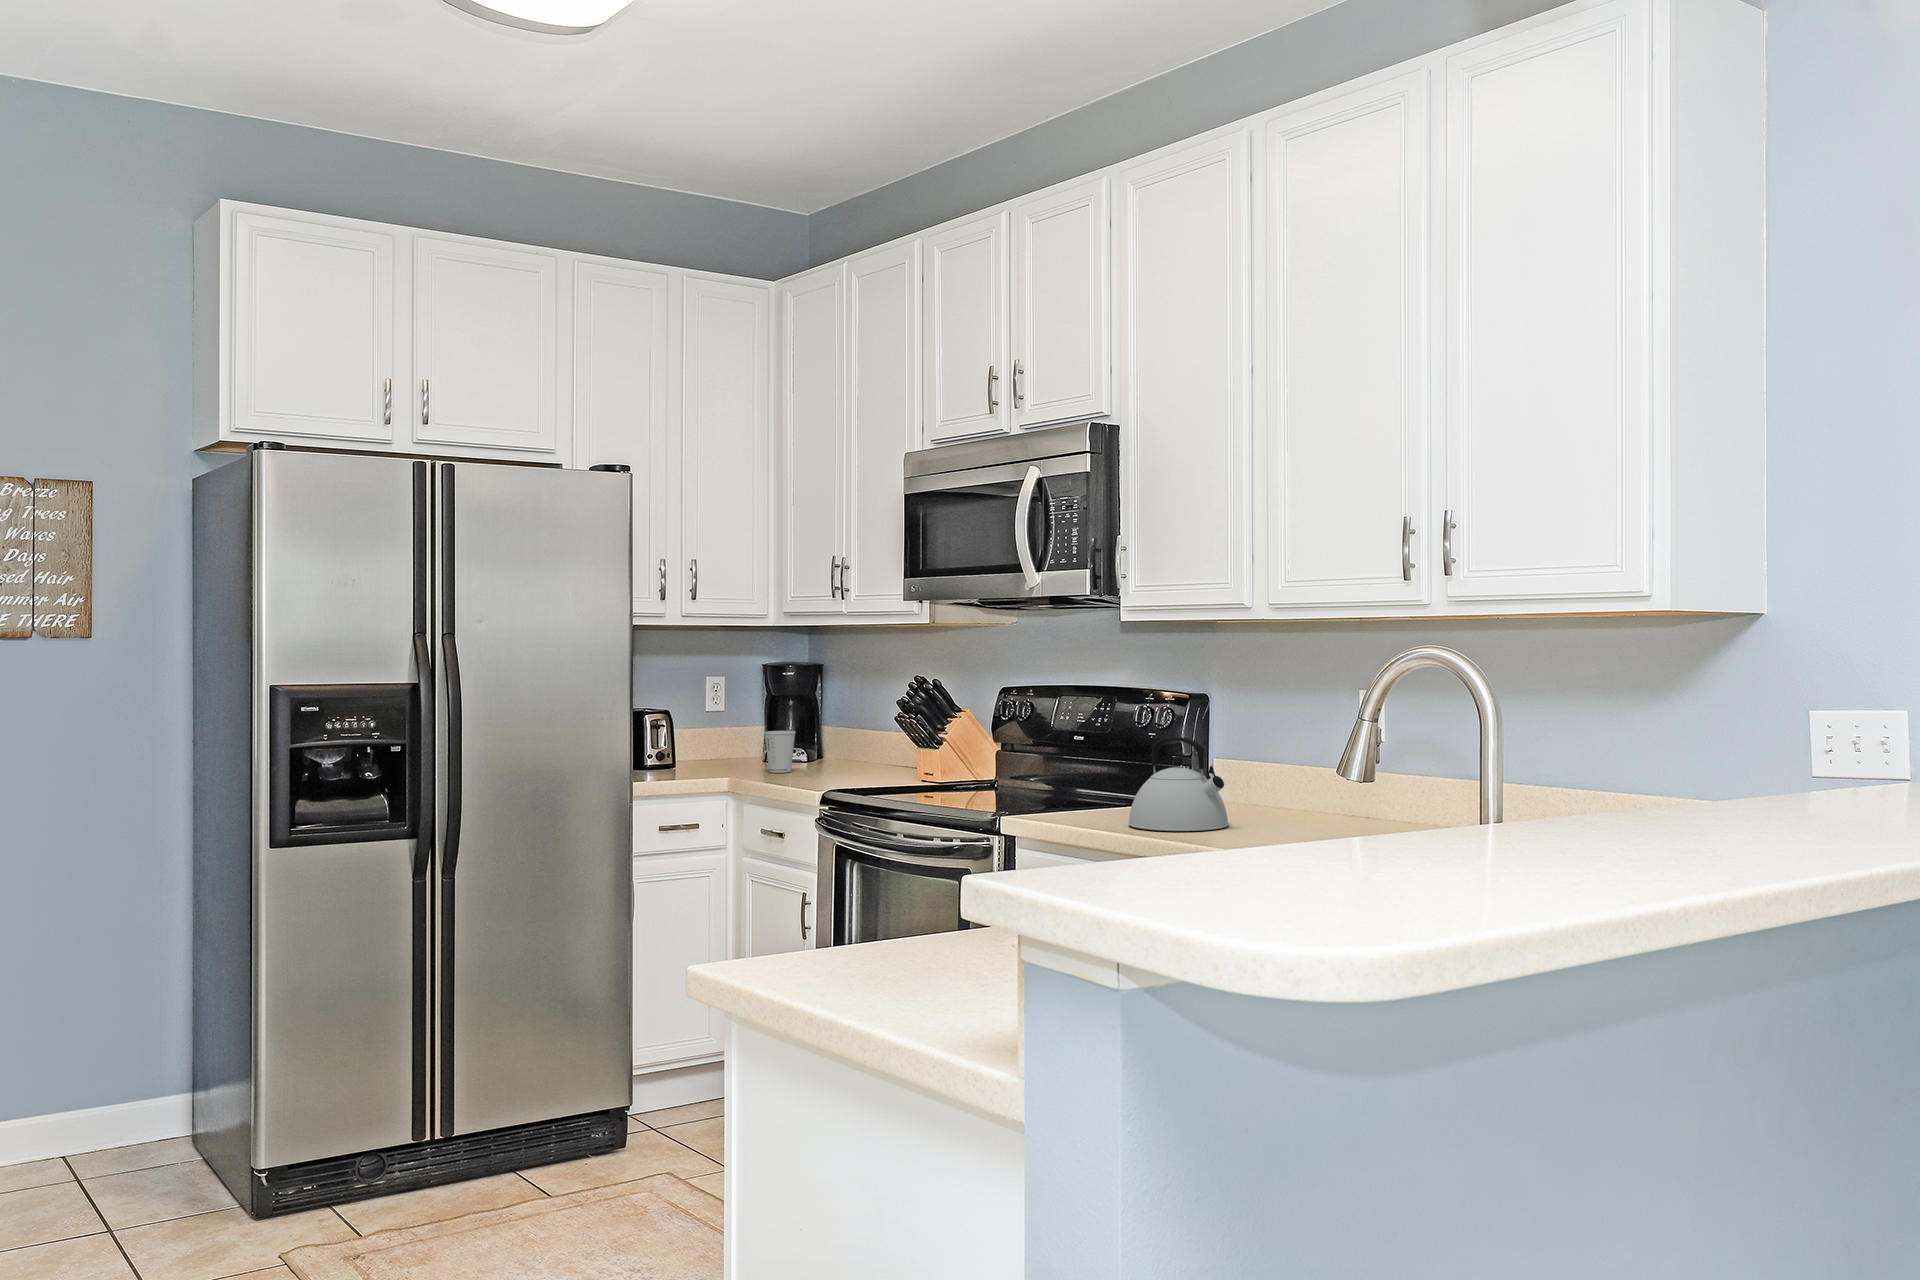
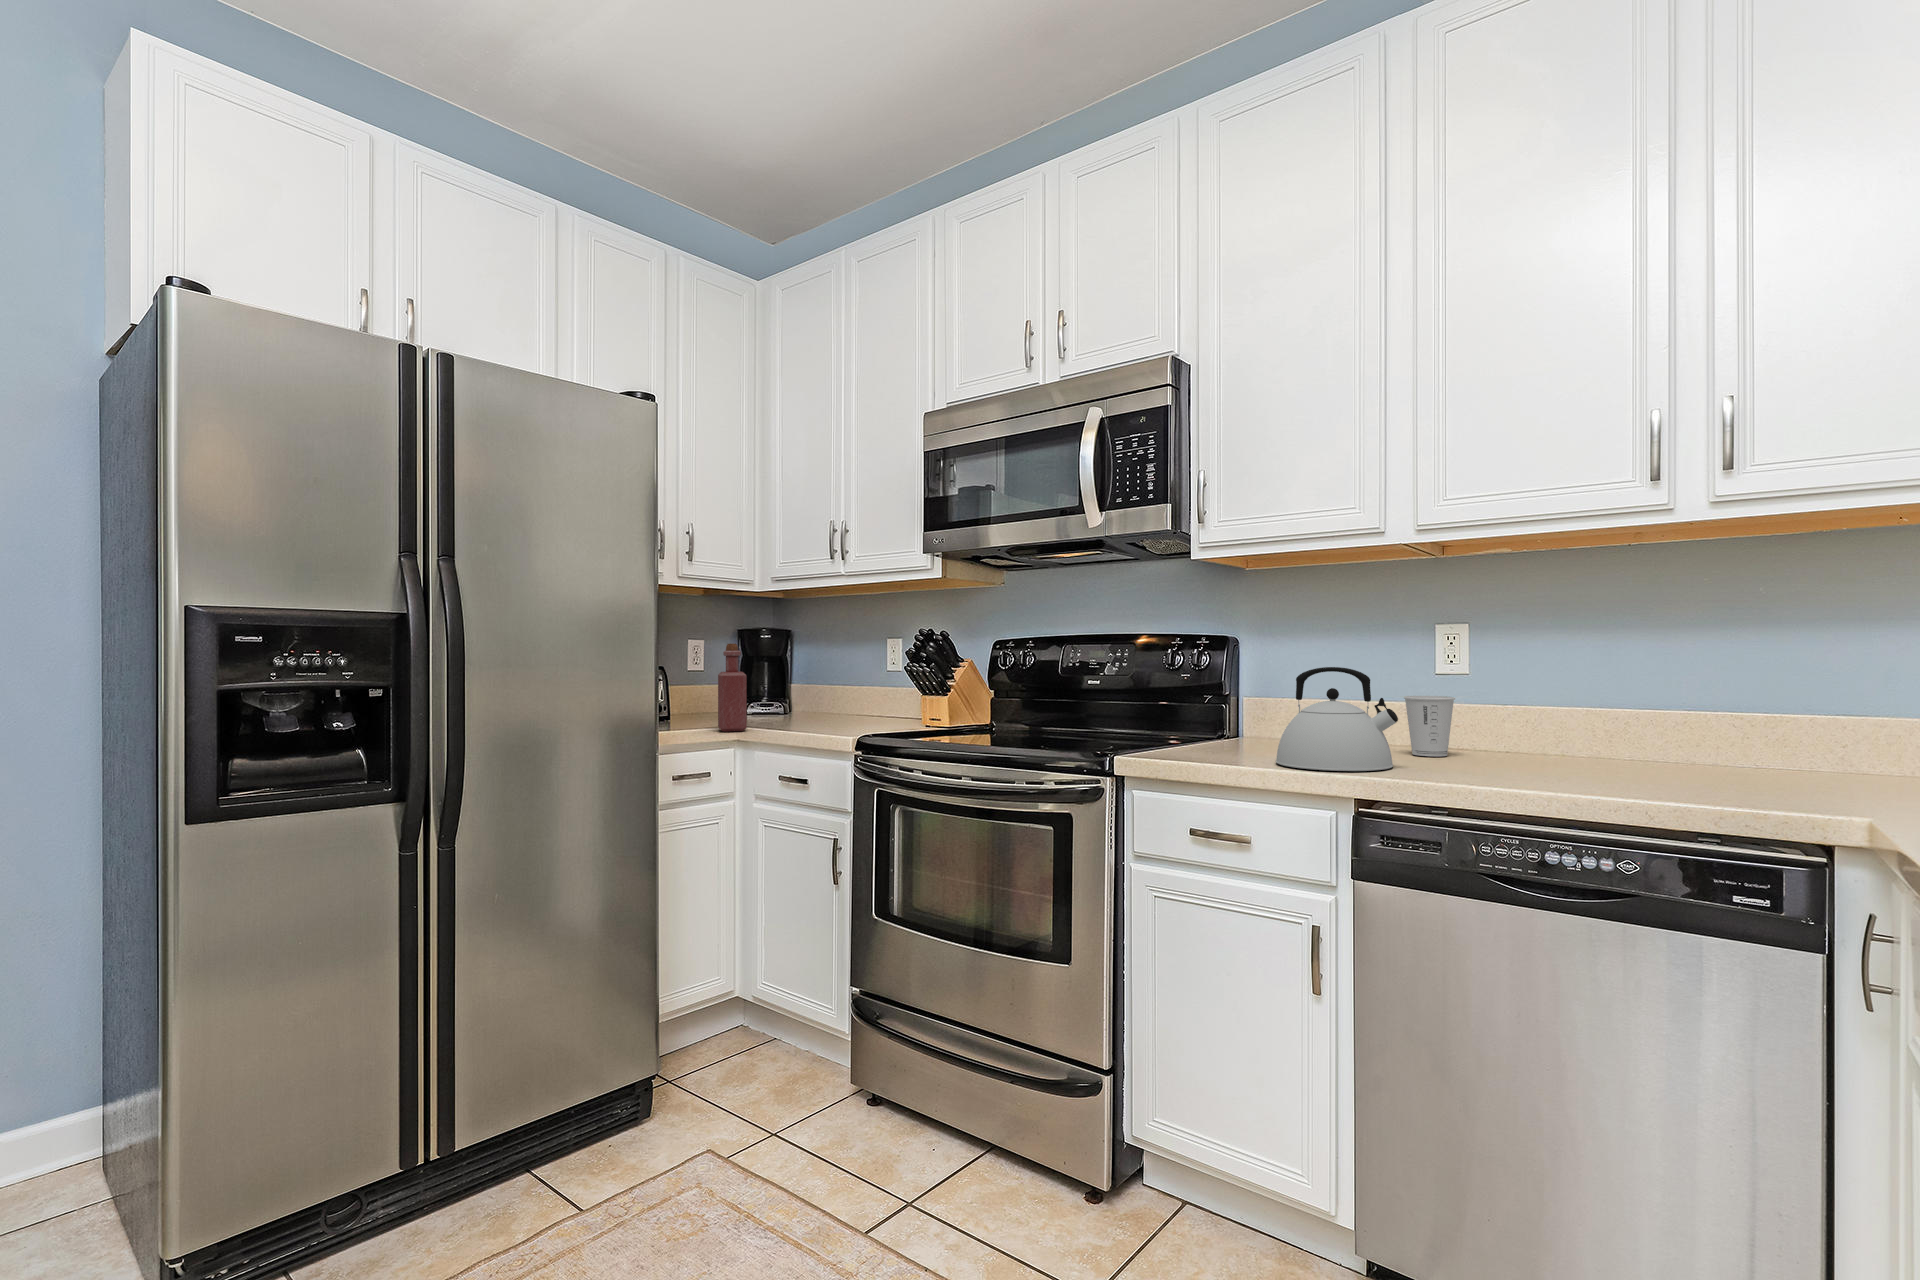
bottle: none [709,692,739,781] -> present [718,644,747,732]
paper cup: present [764,731,796,773] -> present [1404,696,1455,756]

